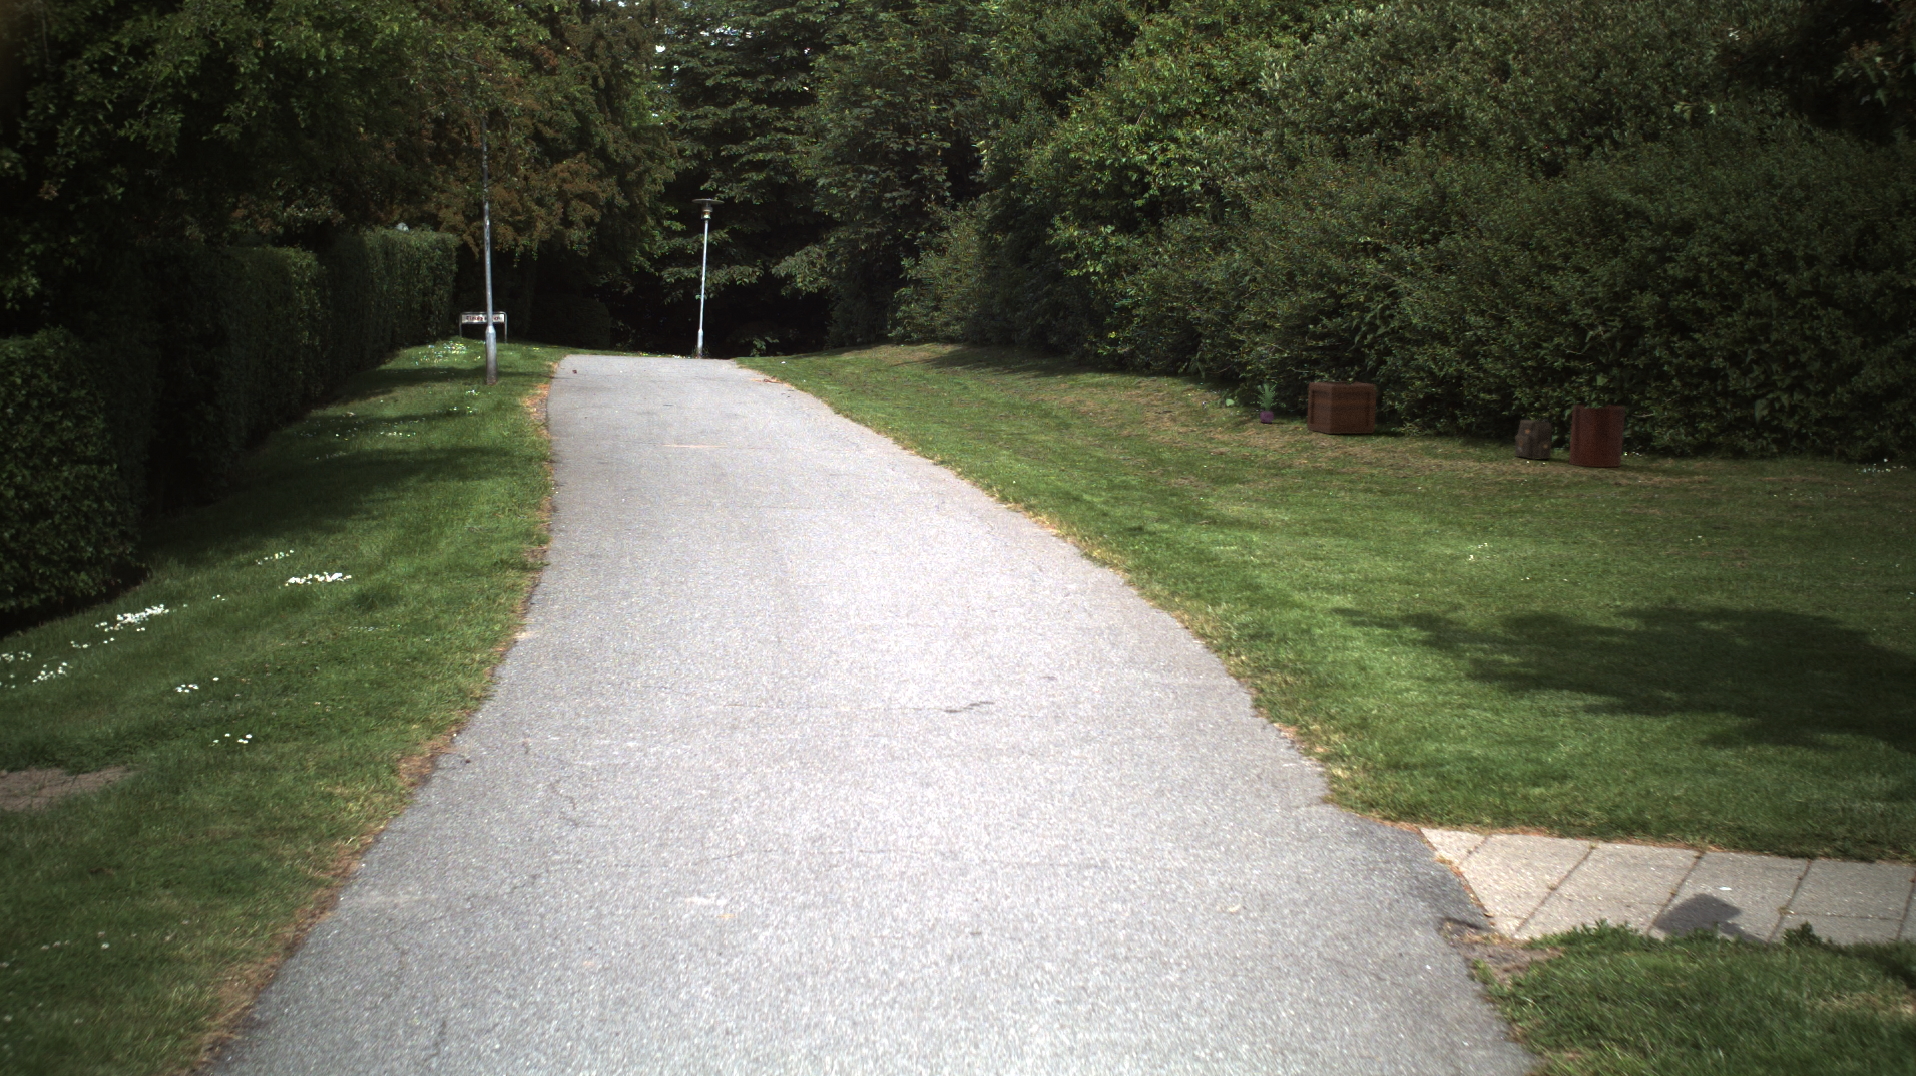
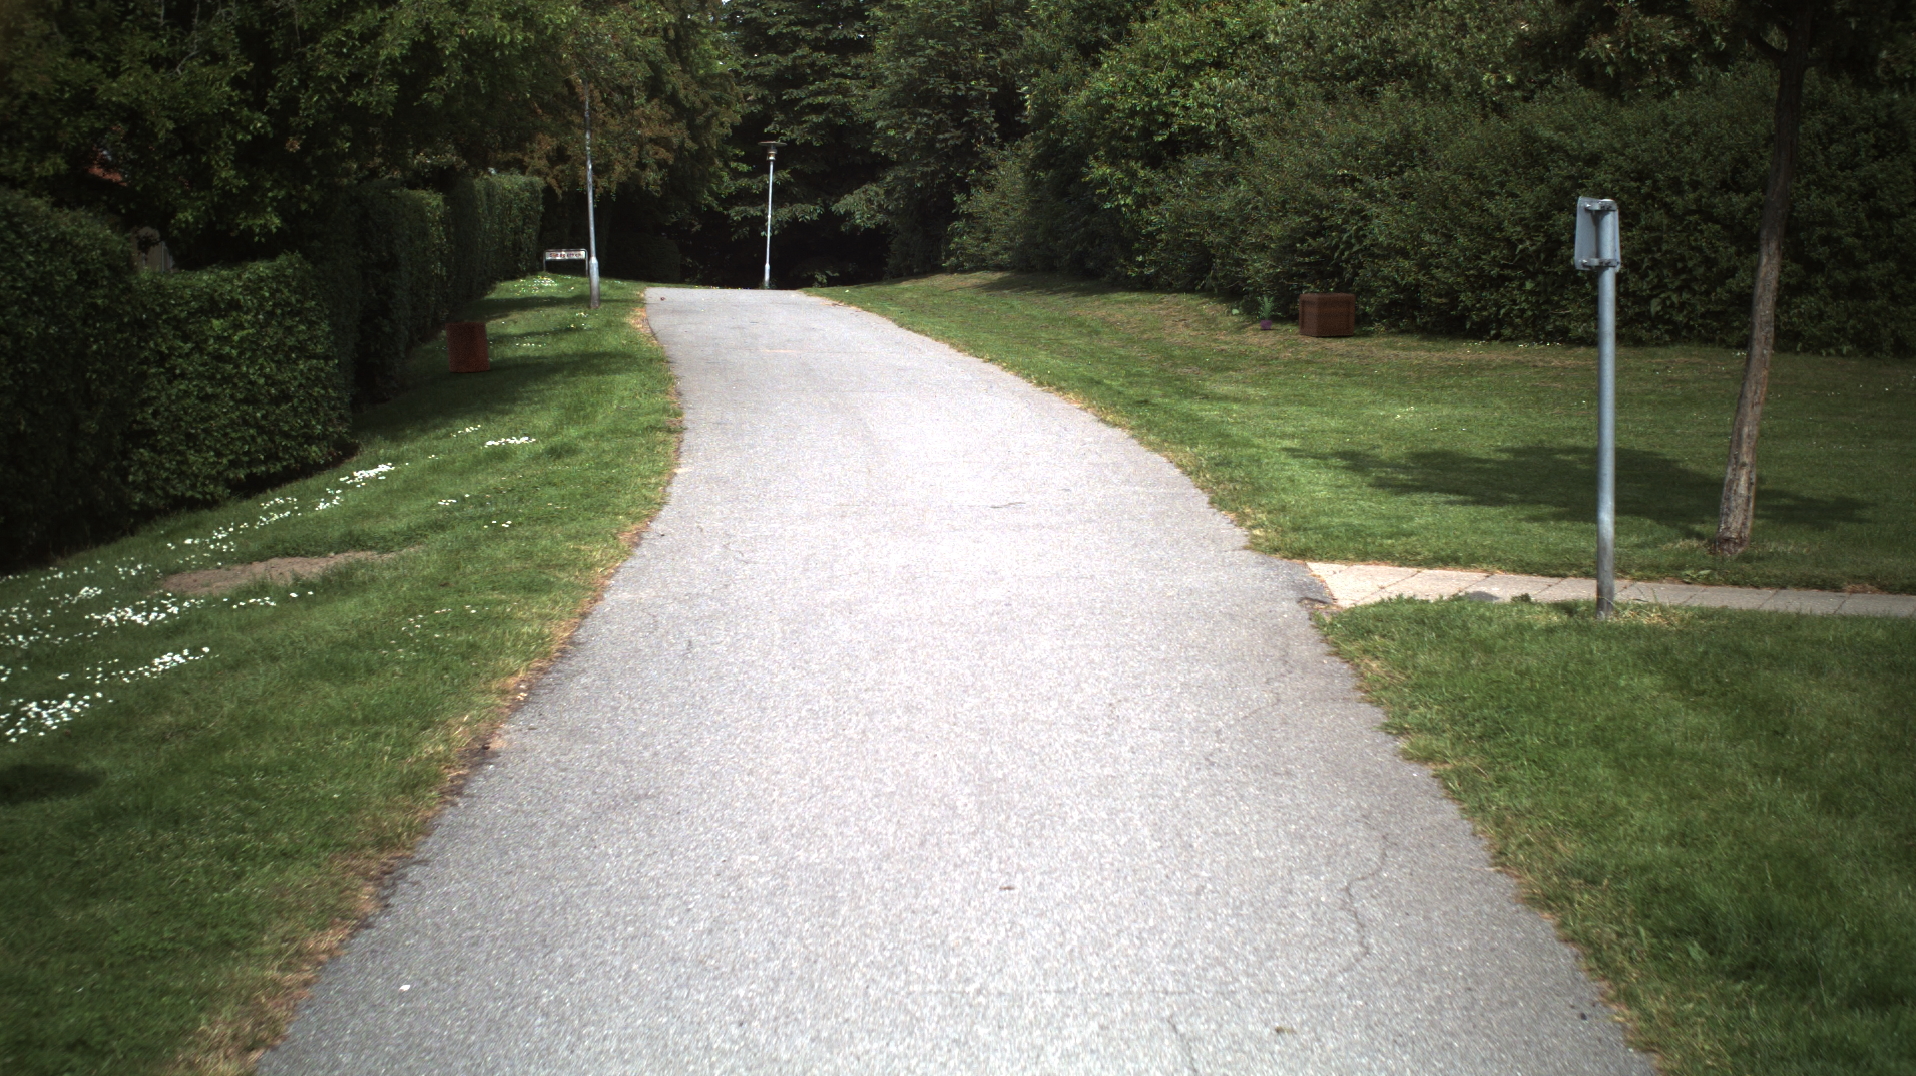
trash can: present [1569,405,1625,467] -> present [445,322,490,372]
backpack: present [1515,420,1552,459] -> none [1462,318,1492,352]

